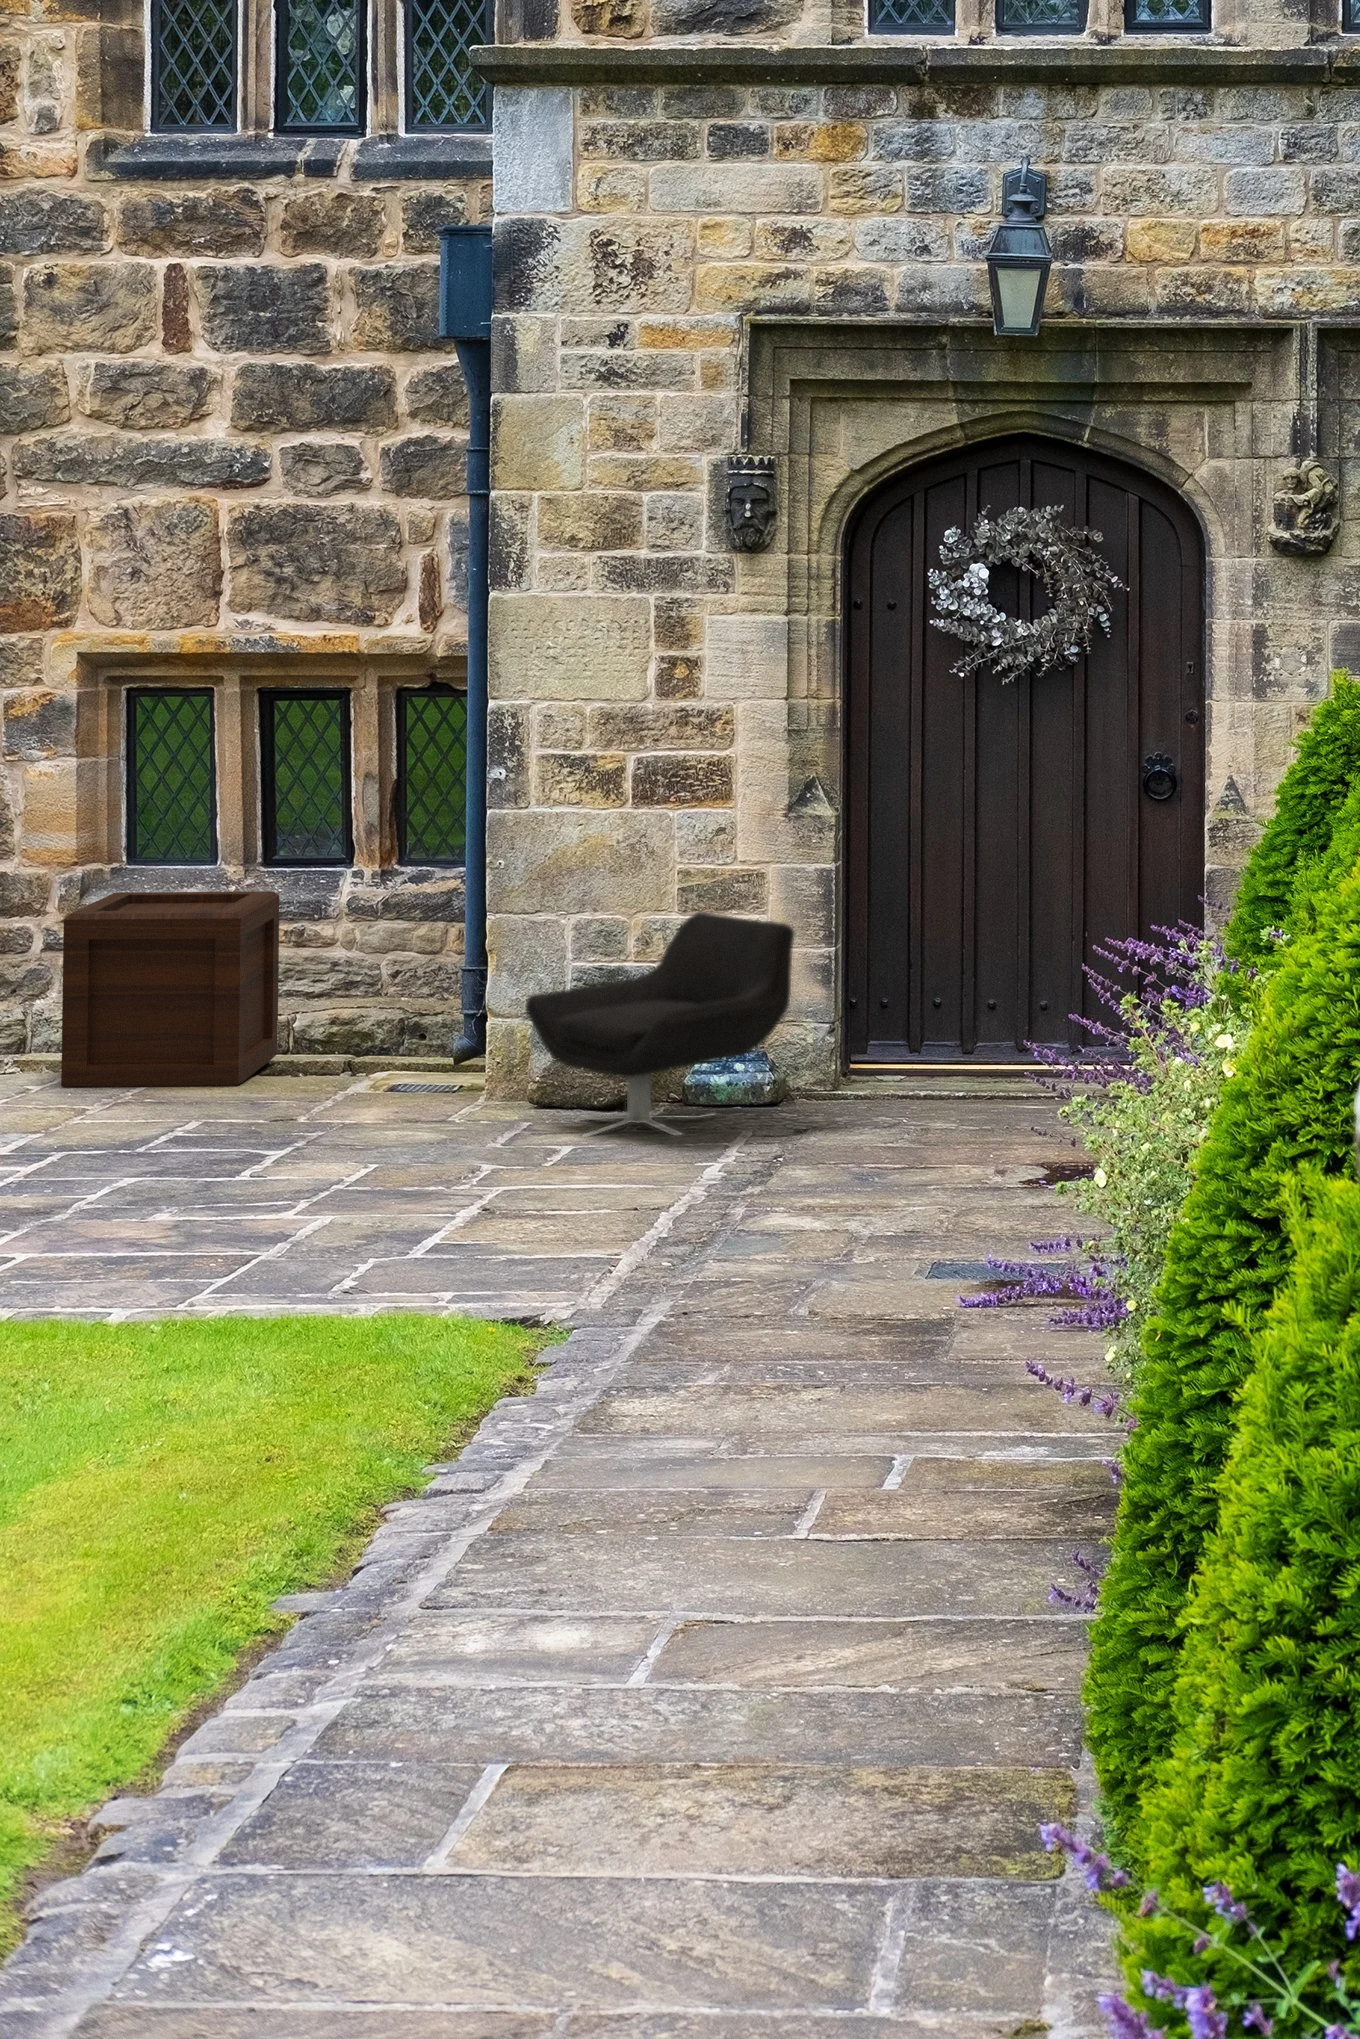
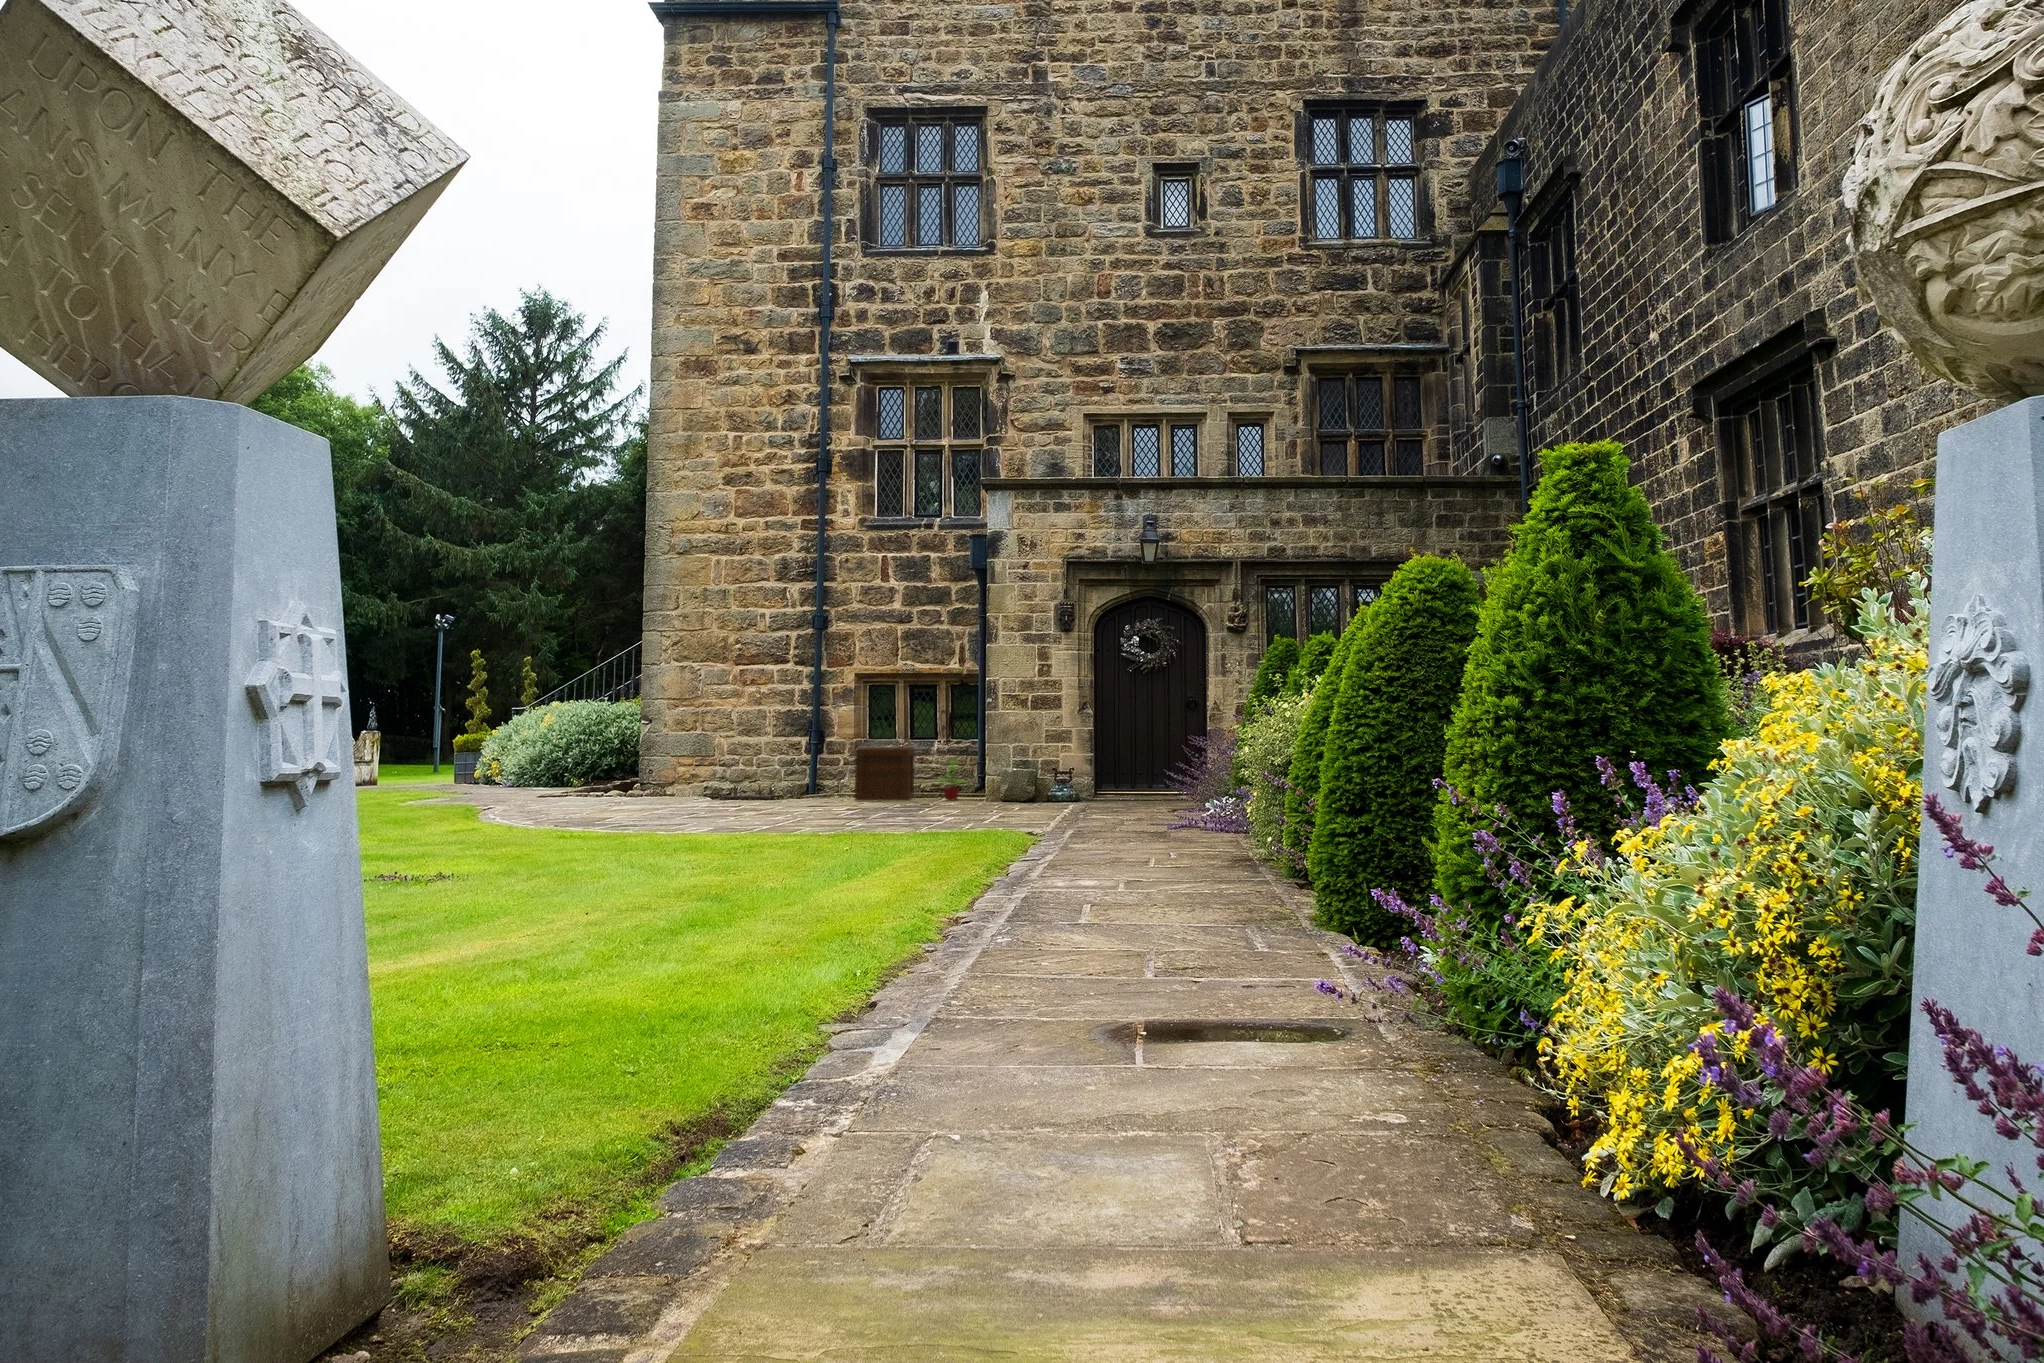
lounge chair: present [525,912,794,1137] -> none [1005,741,1086,802]
potted plant: none [335,924,449,1069] -> present [941,759,961,801]

